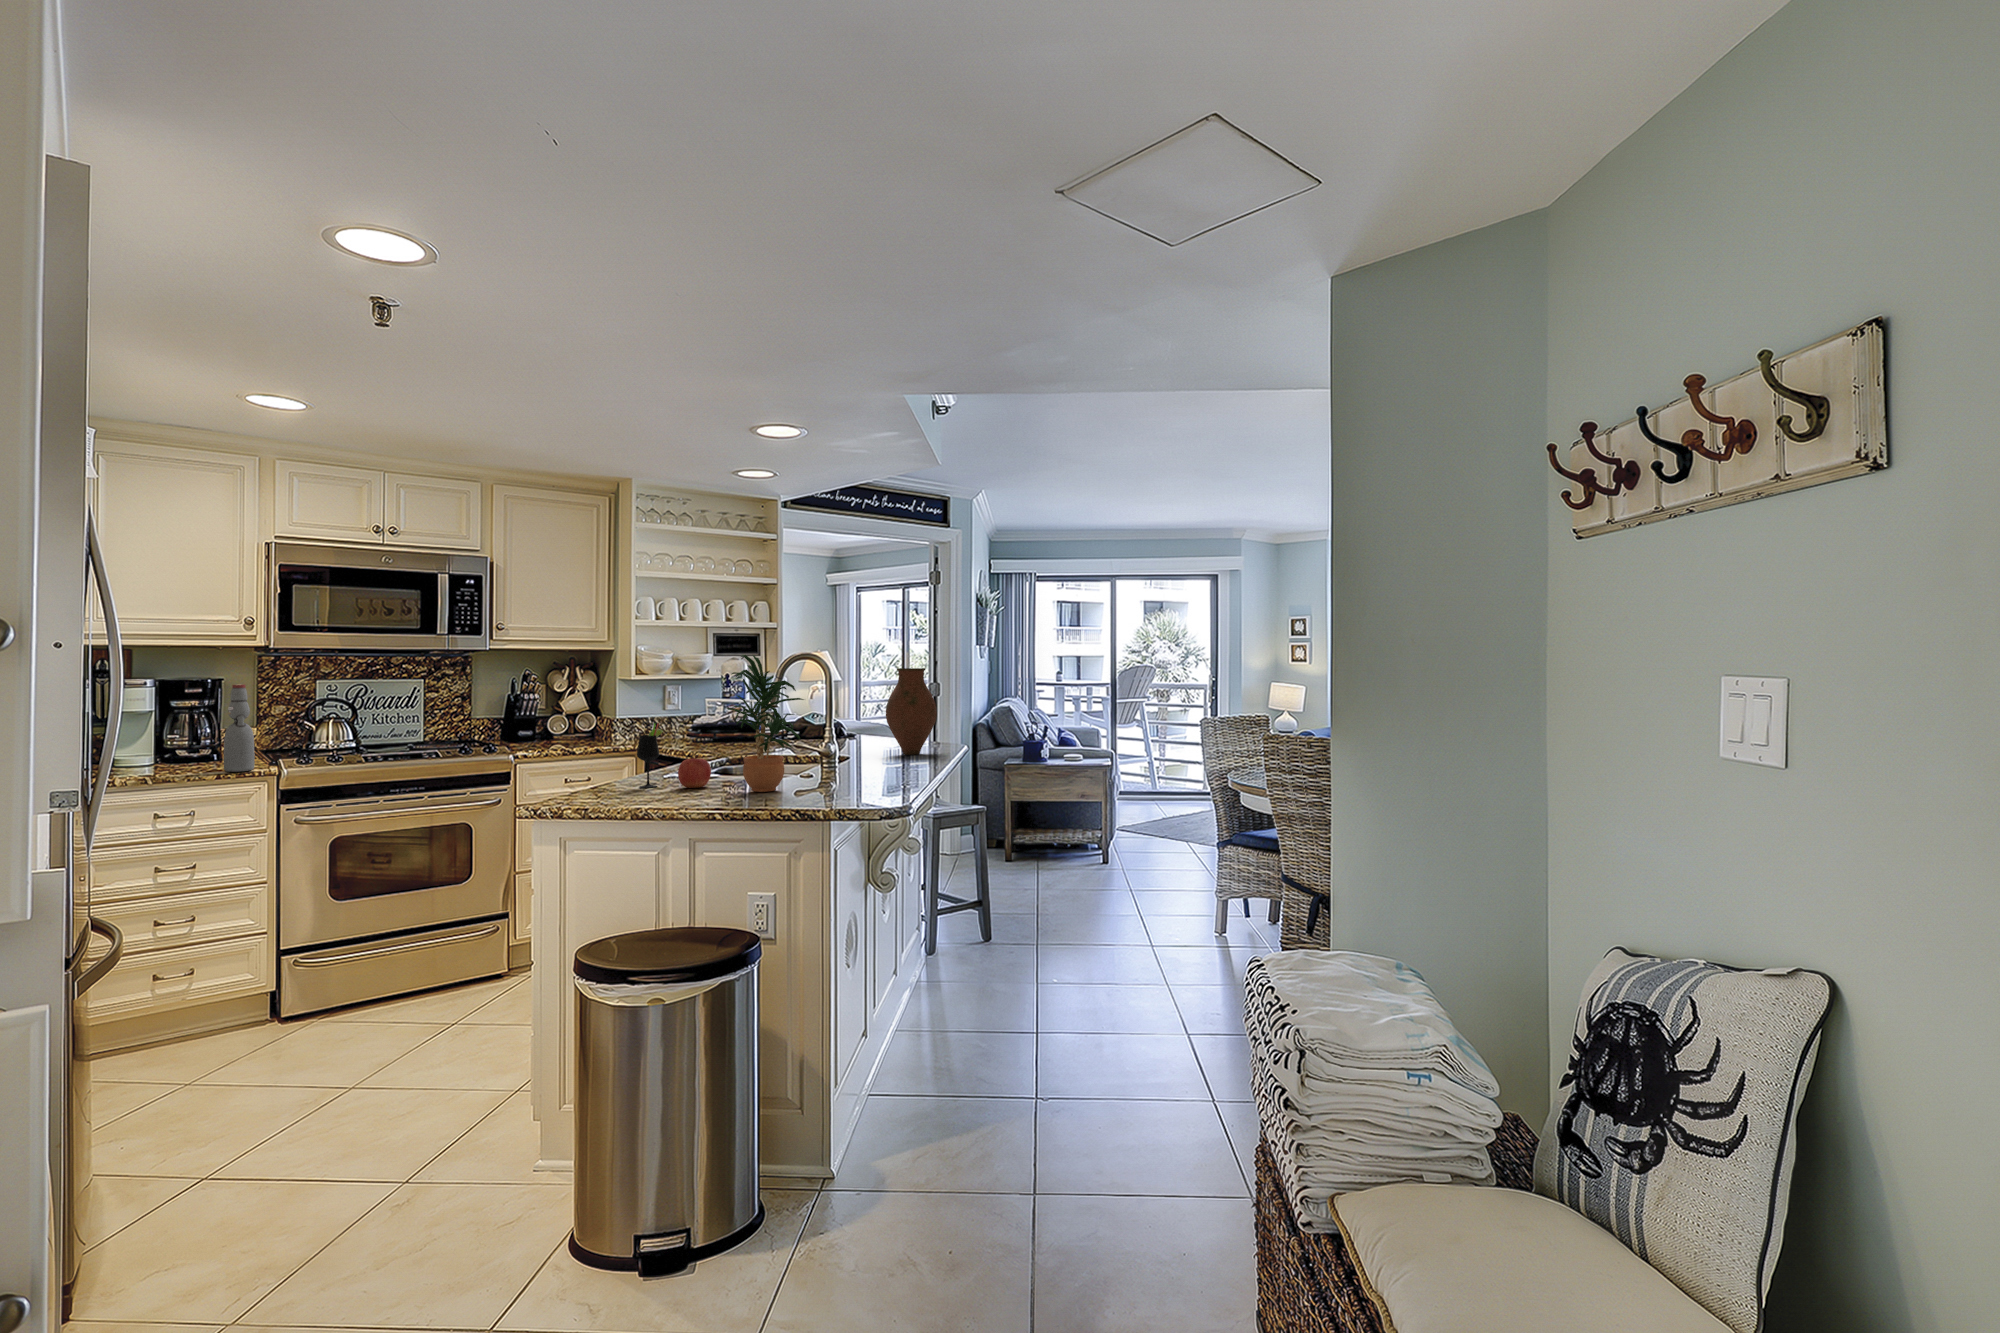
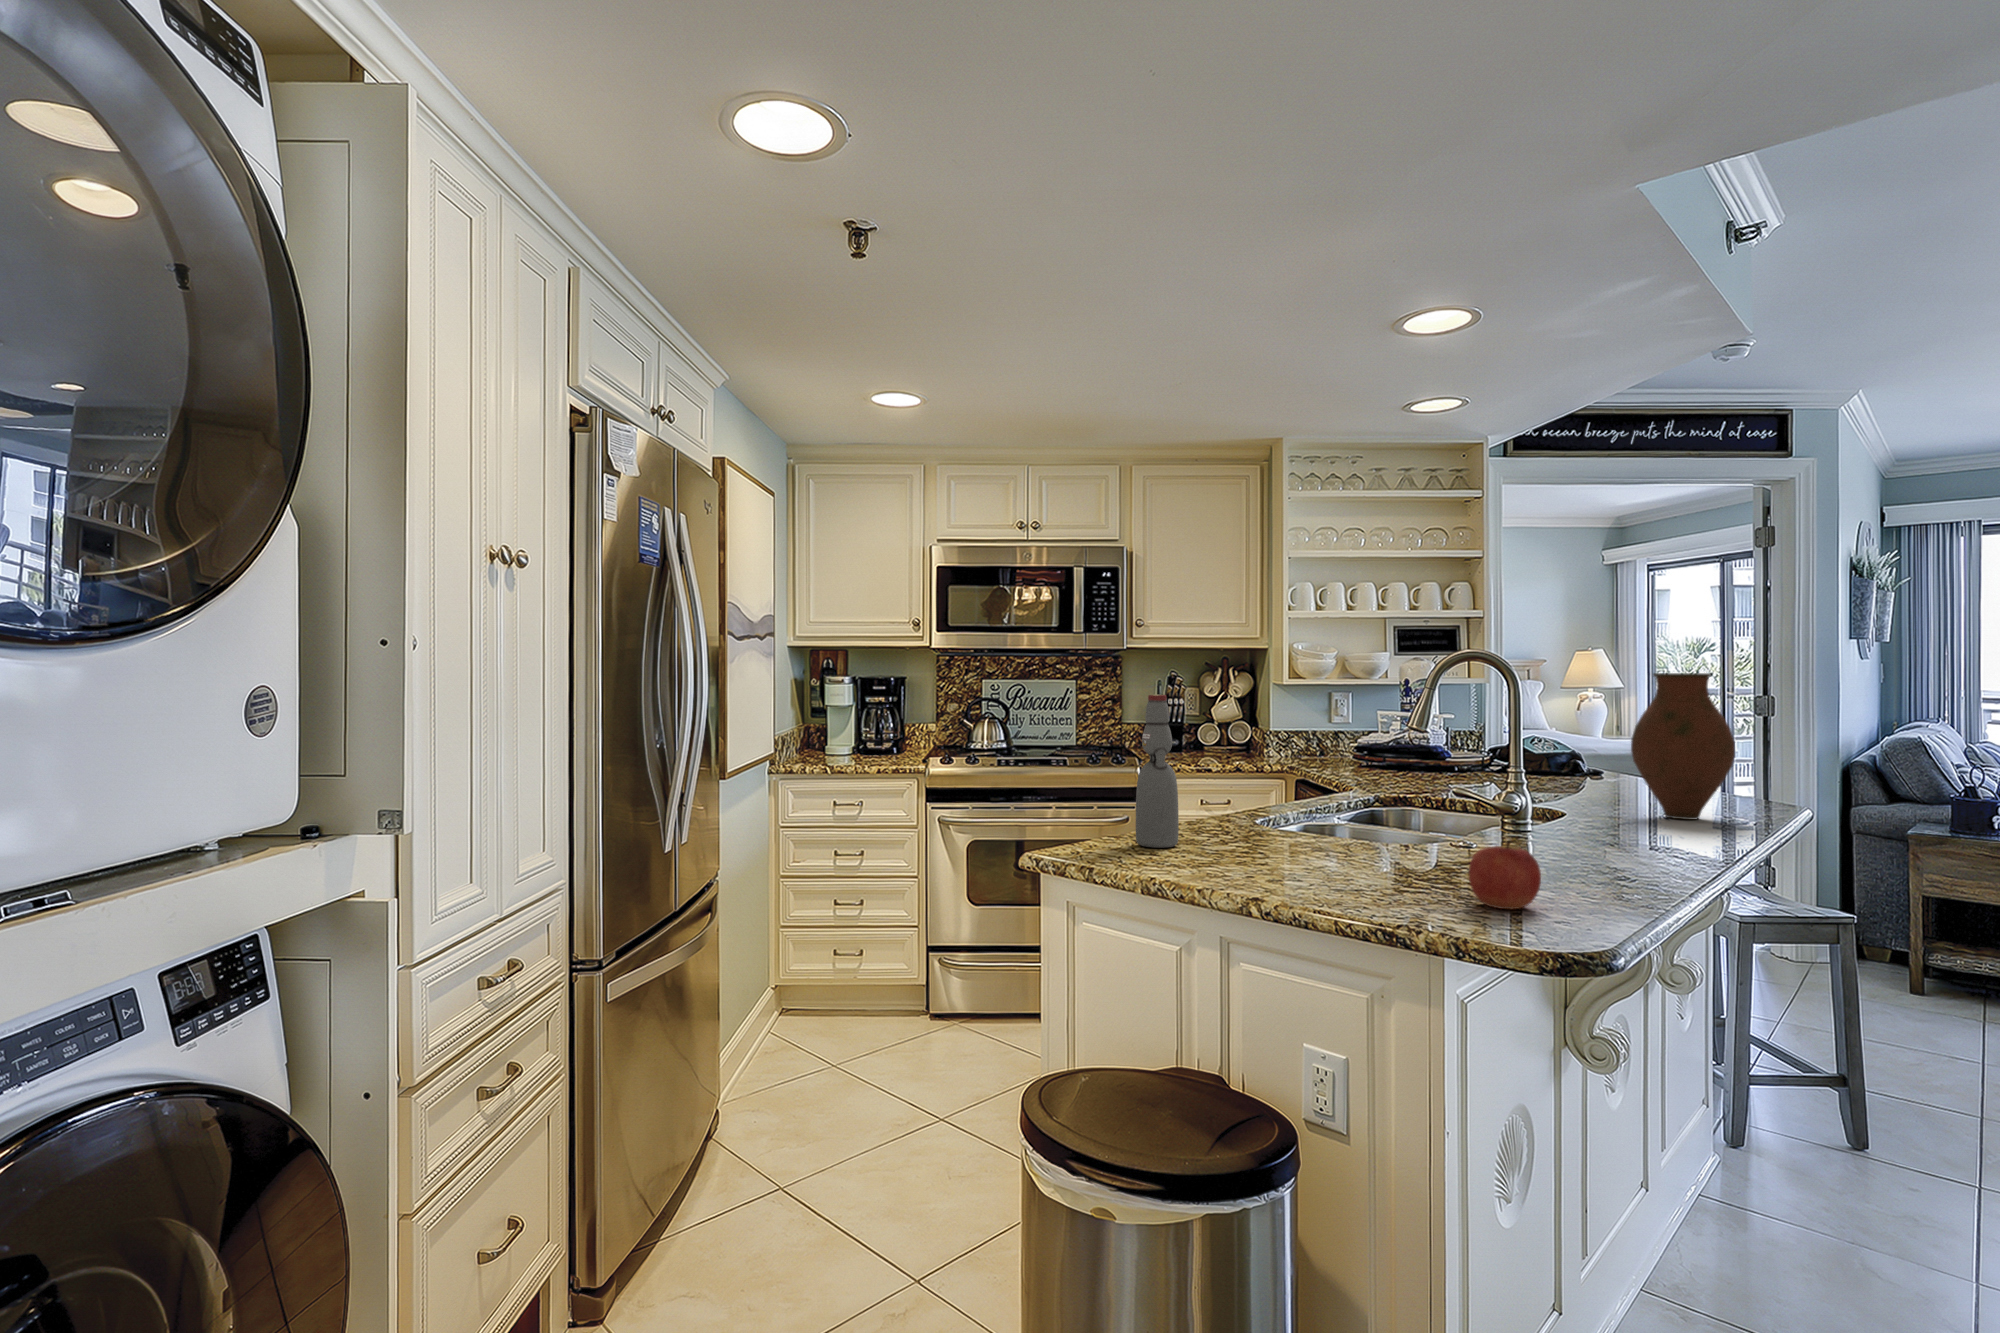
potted plant: present [726,655,804,792] -> none [1298,649,1435,872]
bottle: present [224,684,255,772] -> present [1136,695,1179,848]
wine glass: present [637,723,663,788] -> none [1201,747,1237,837]
apple: present [678,755,711,788] -> present [1469,841,1541,909]

